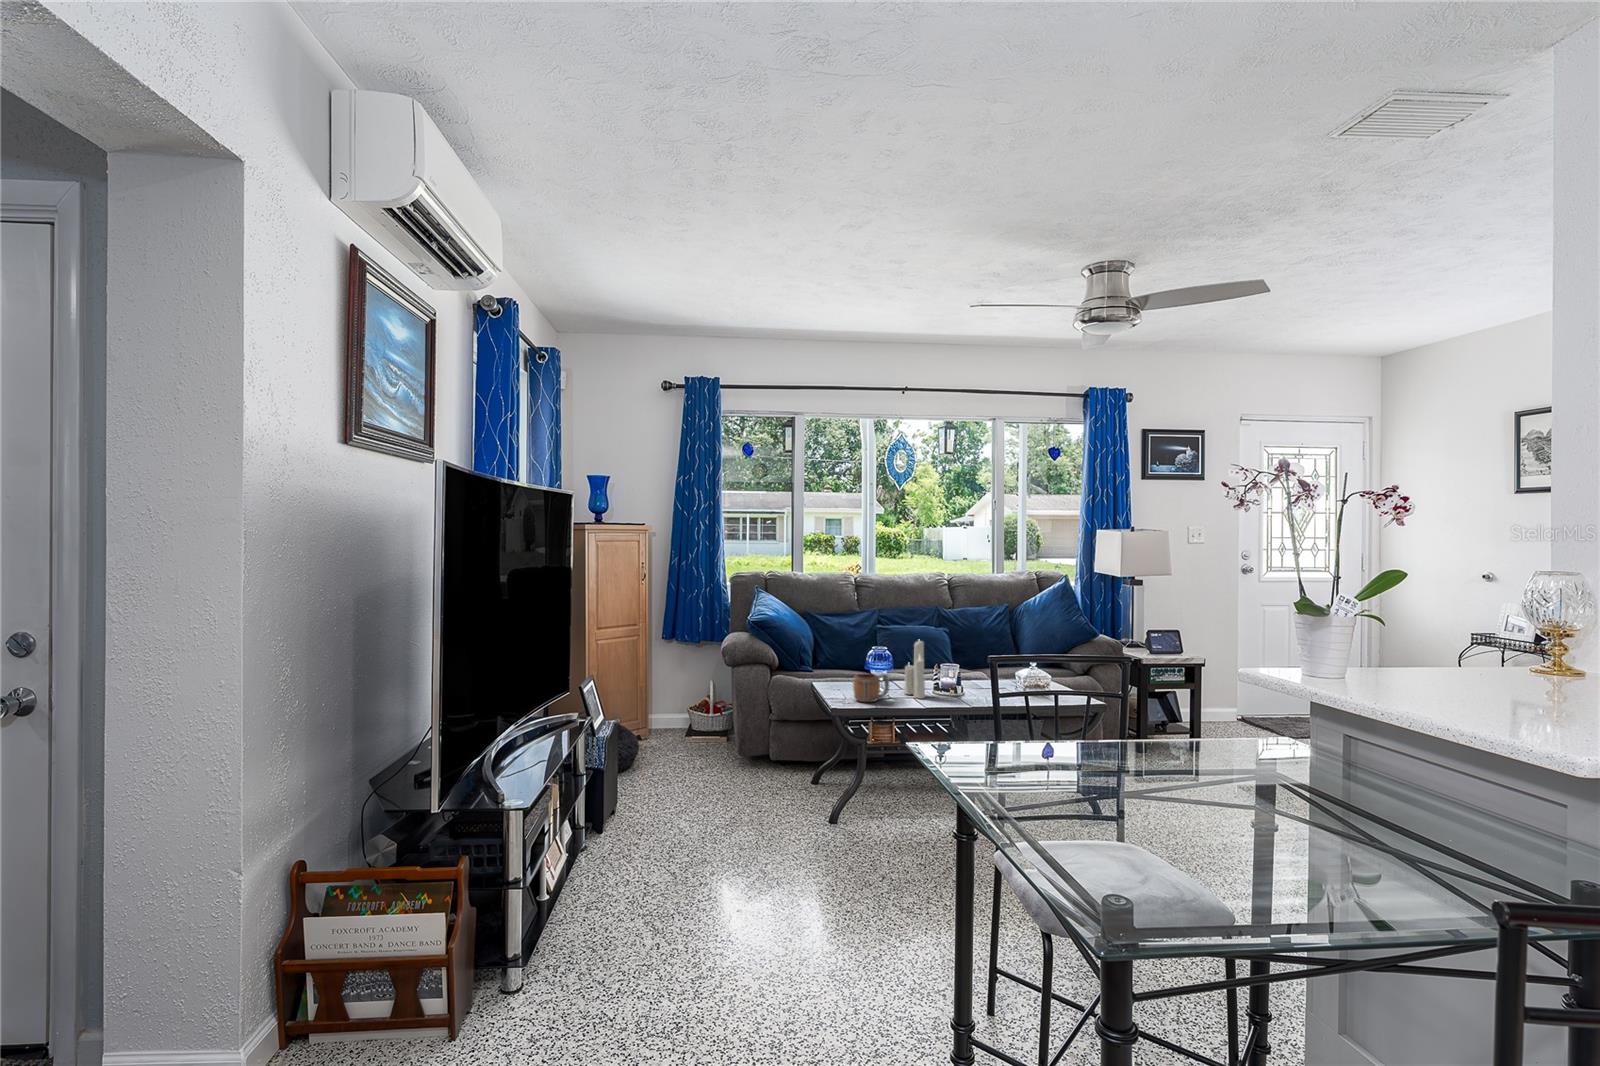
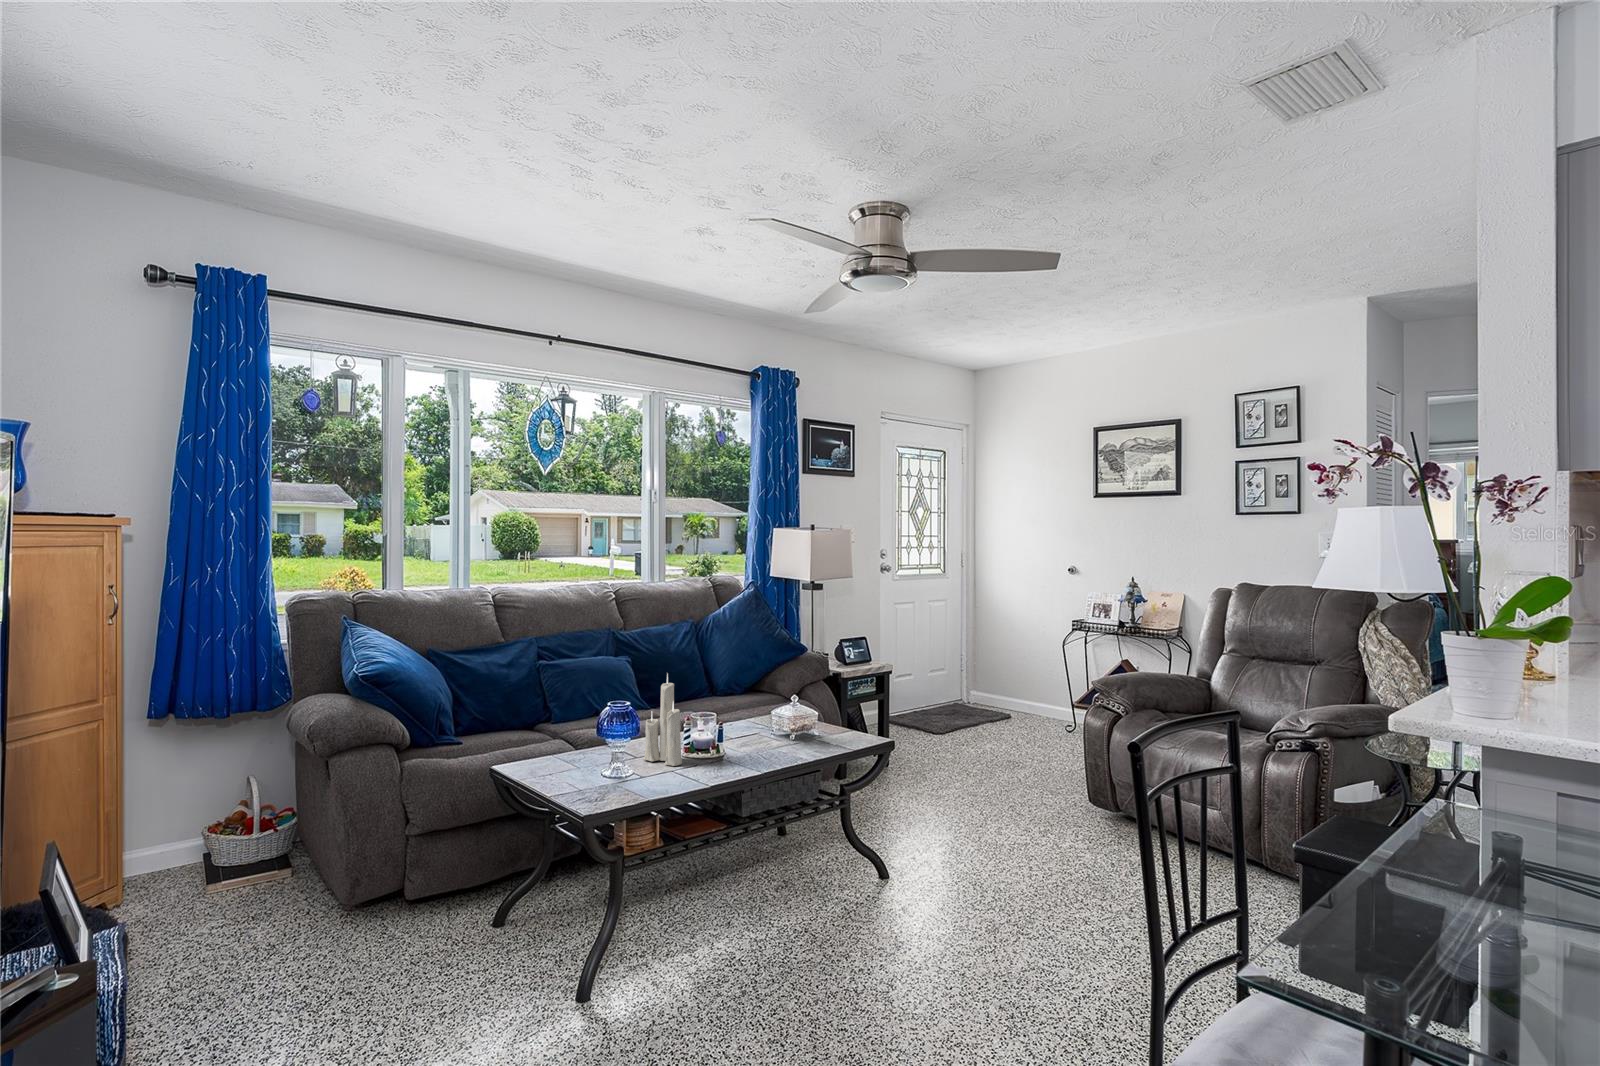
mug: present [853,674,889,702] -> none [586,737,633,787]

